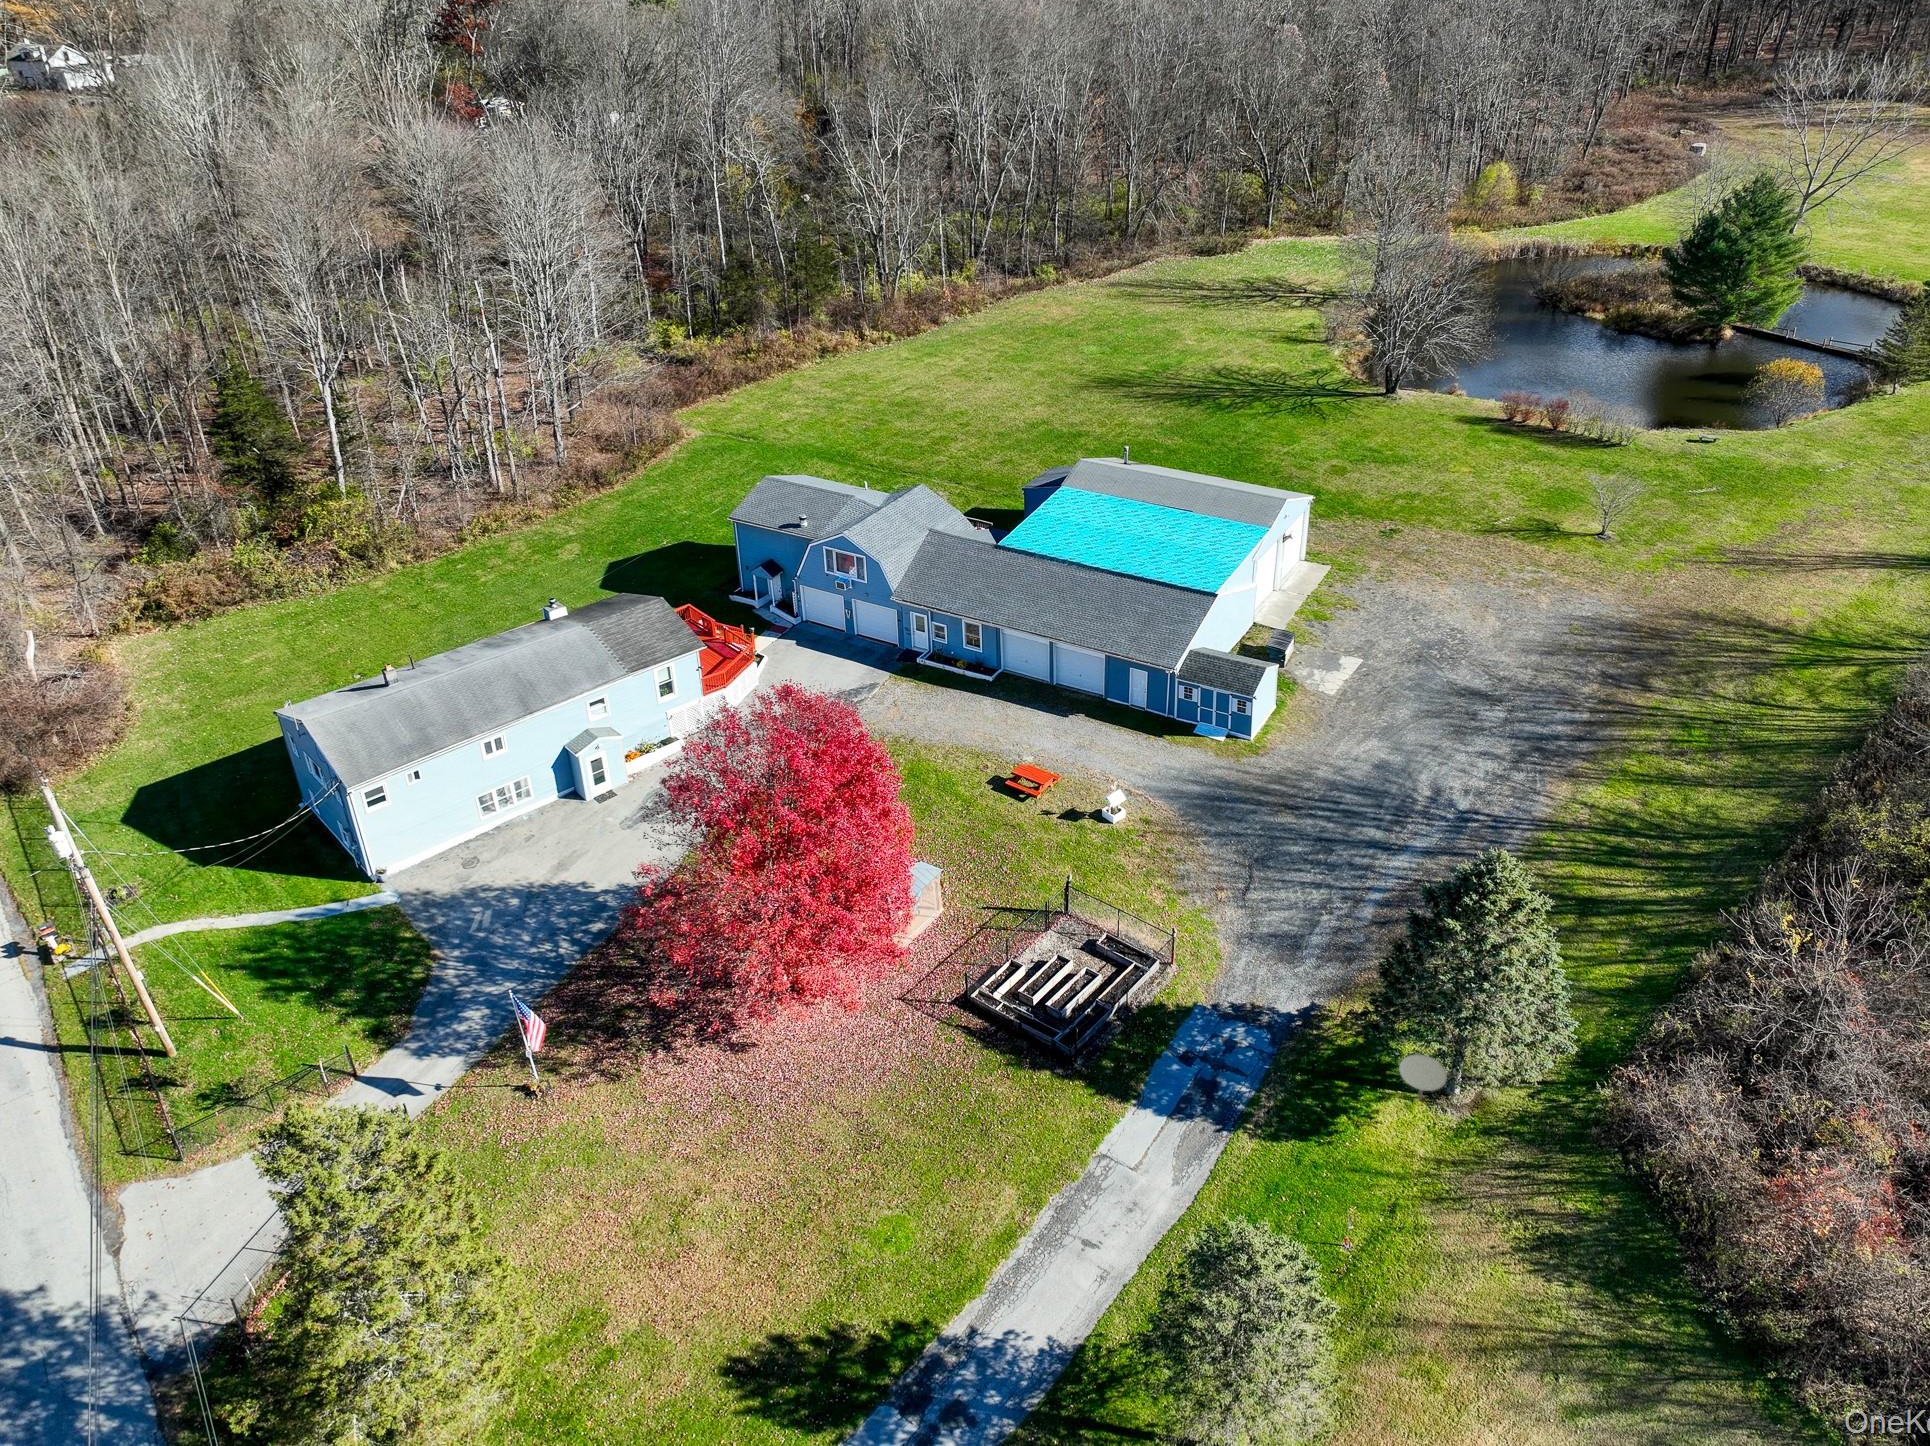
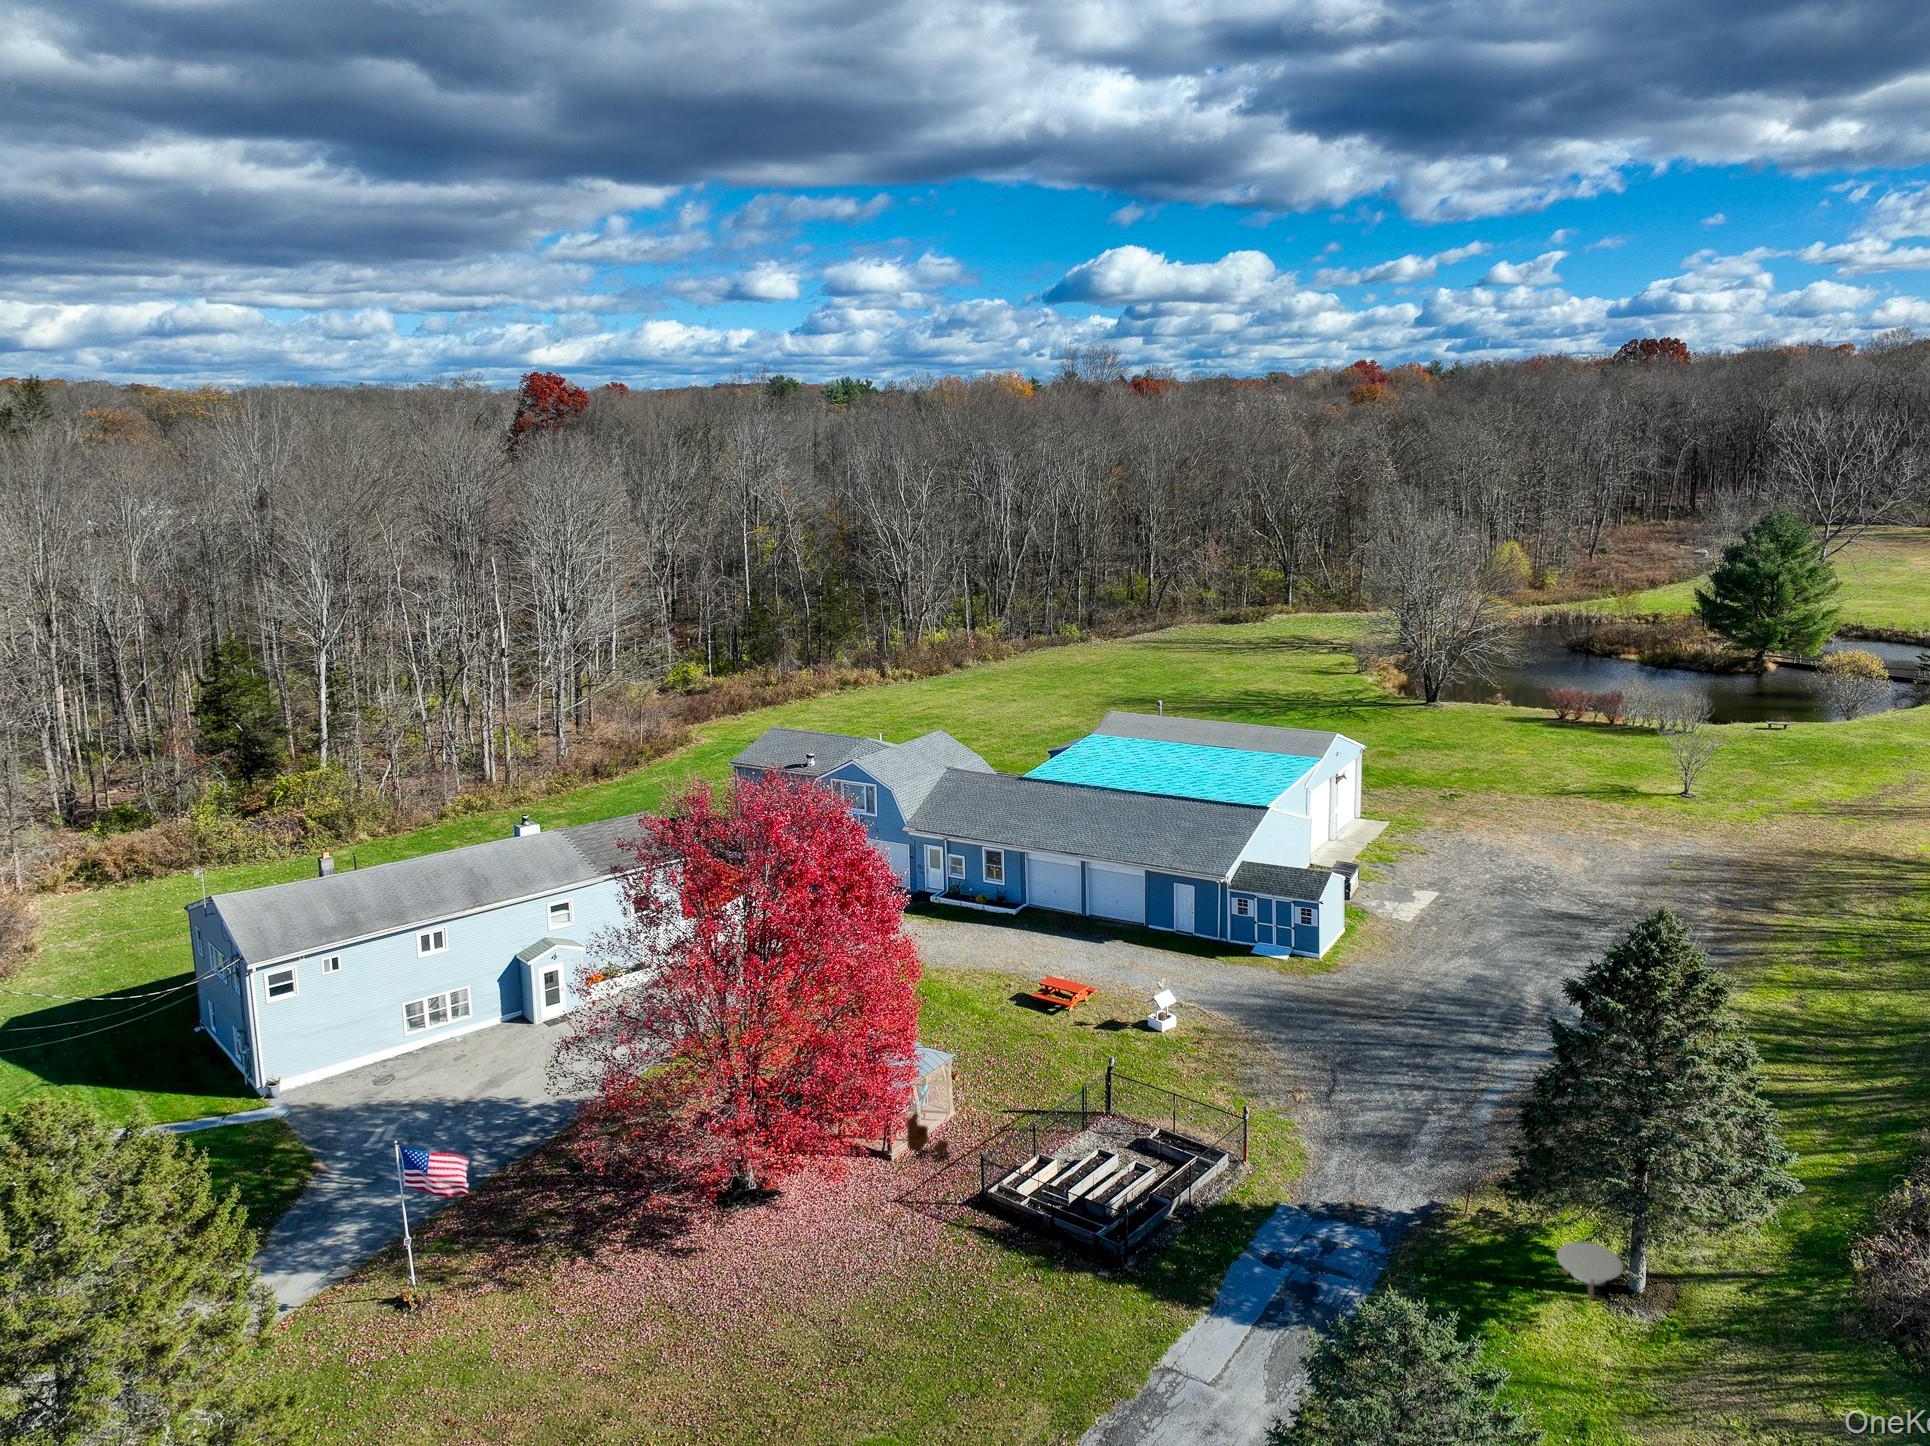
lounge chair: none [906,920,941,958] -> present [907,1113,949,1157]

